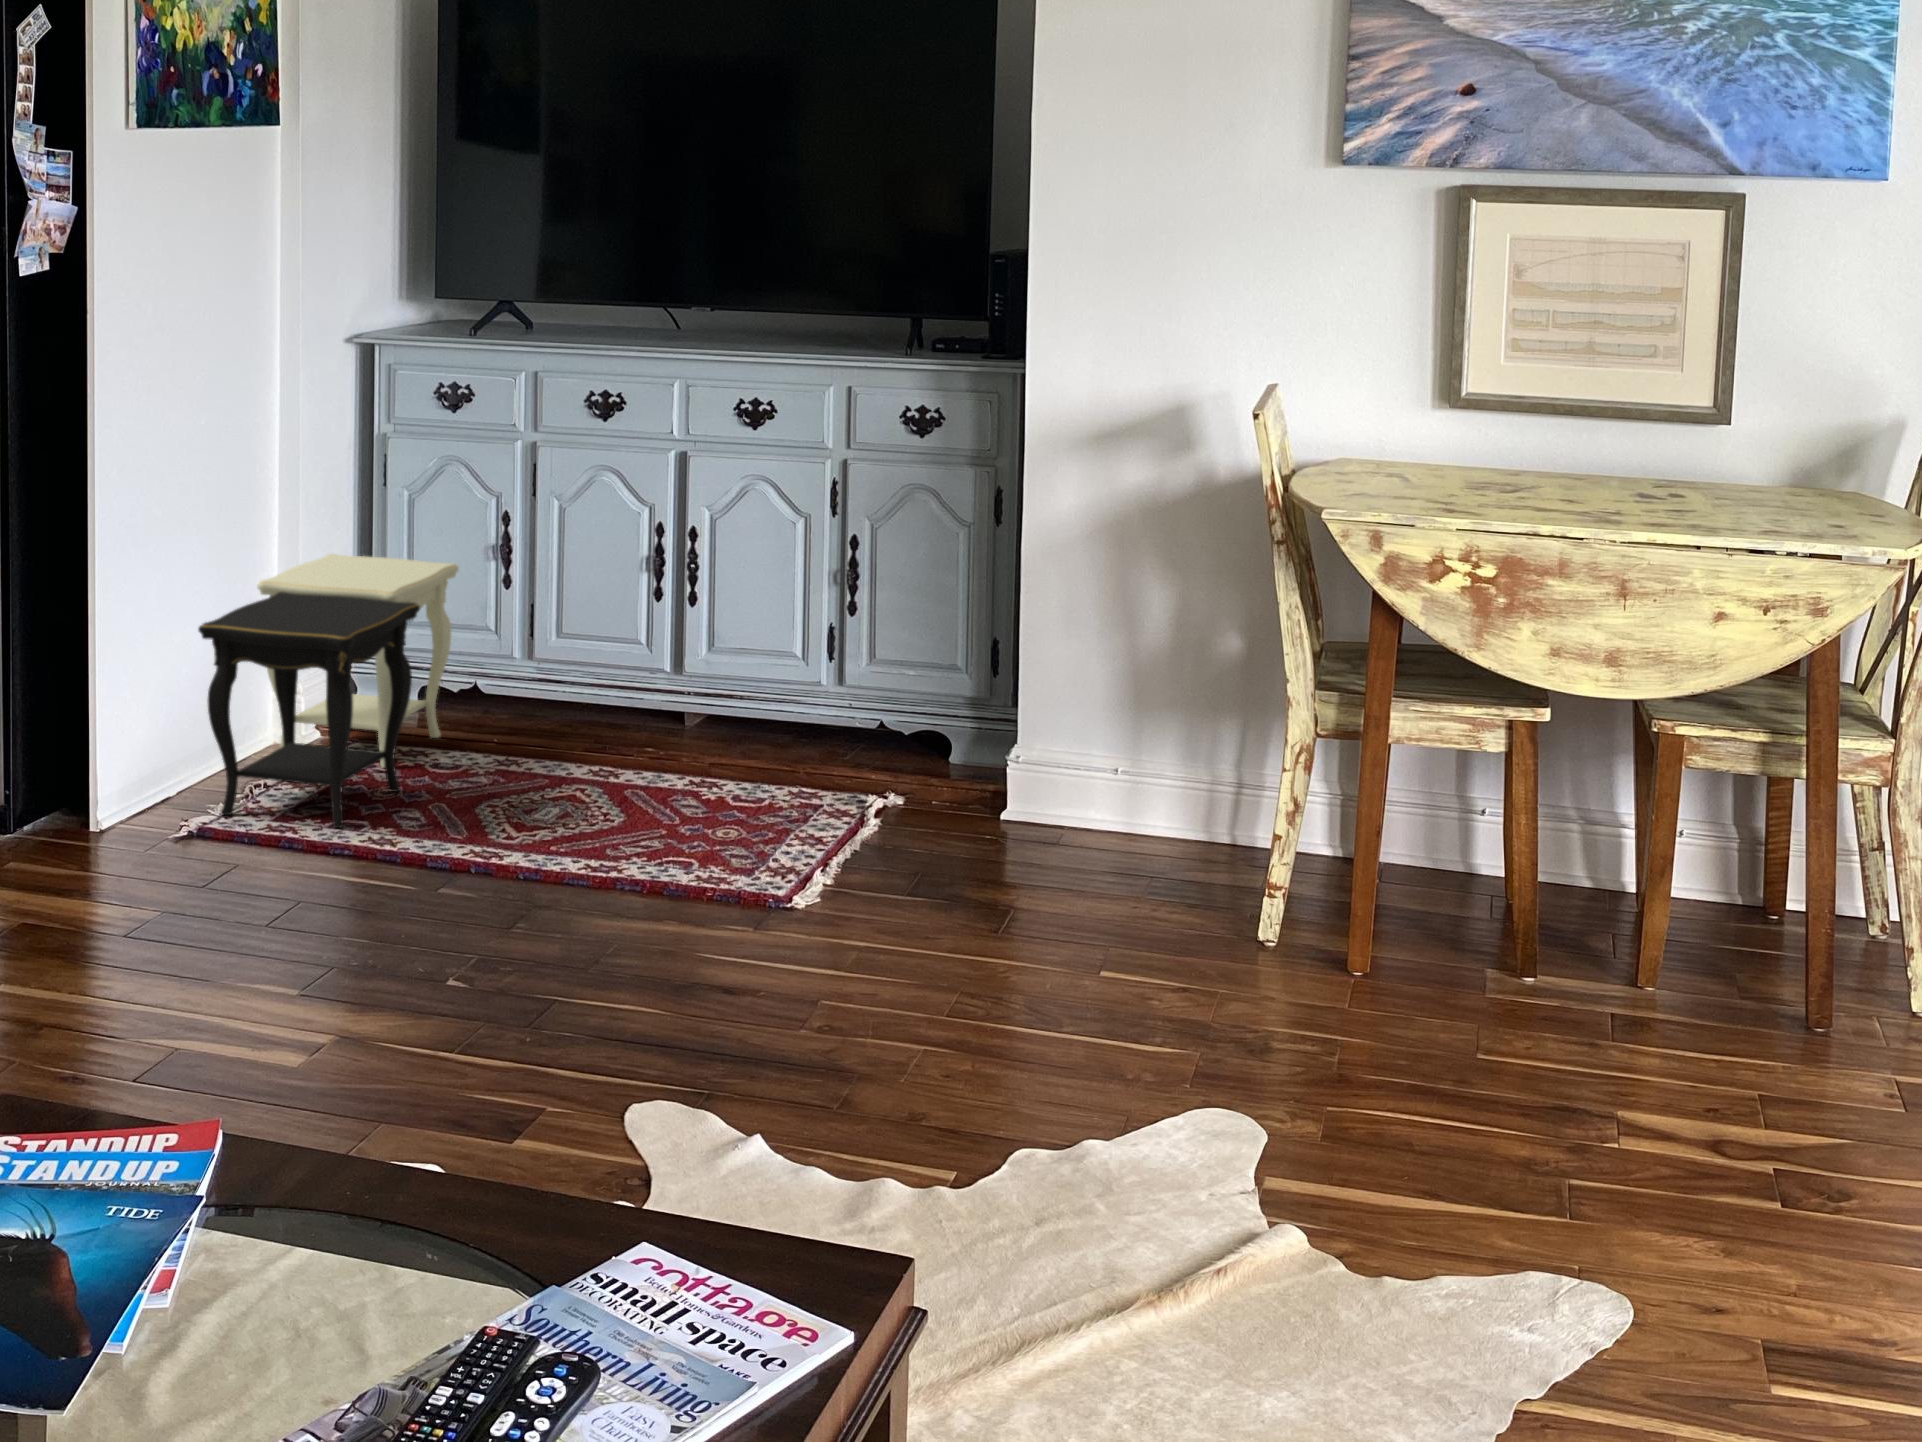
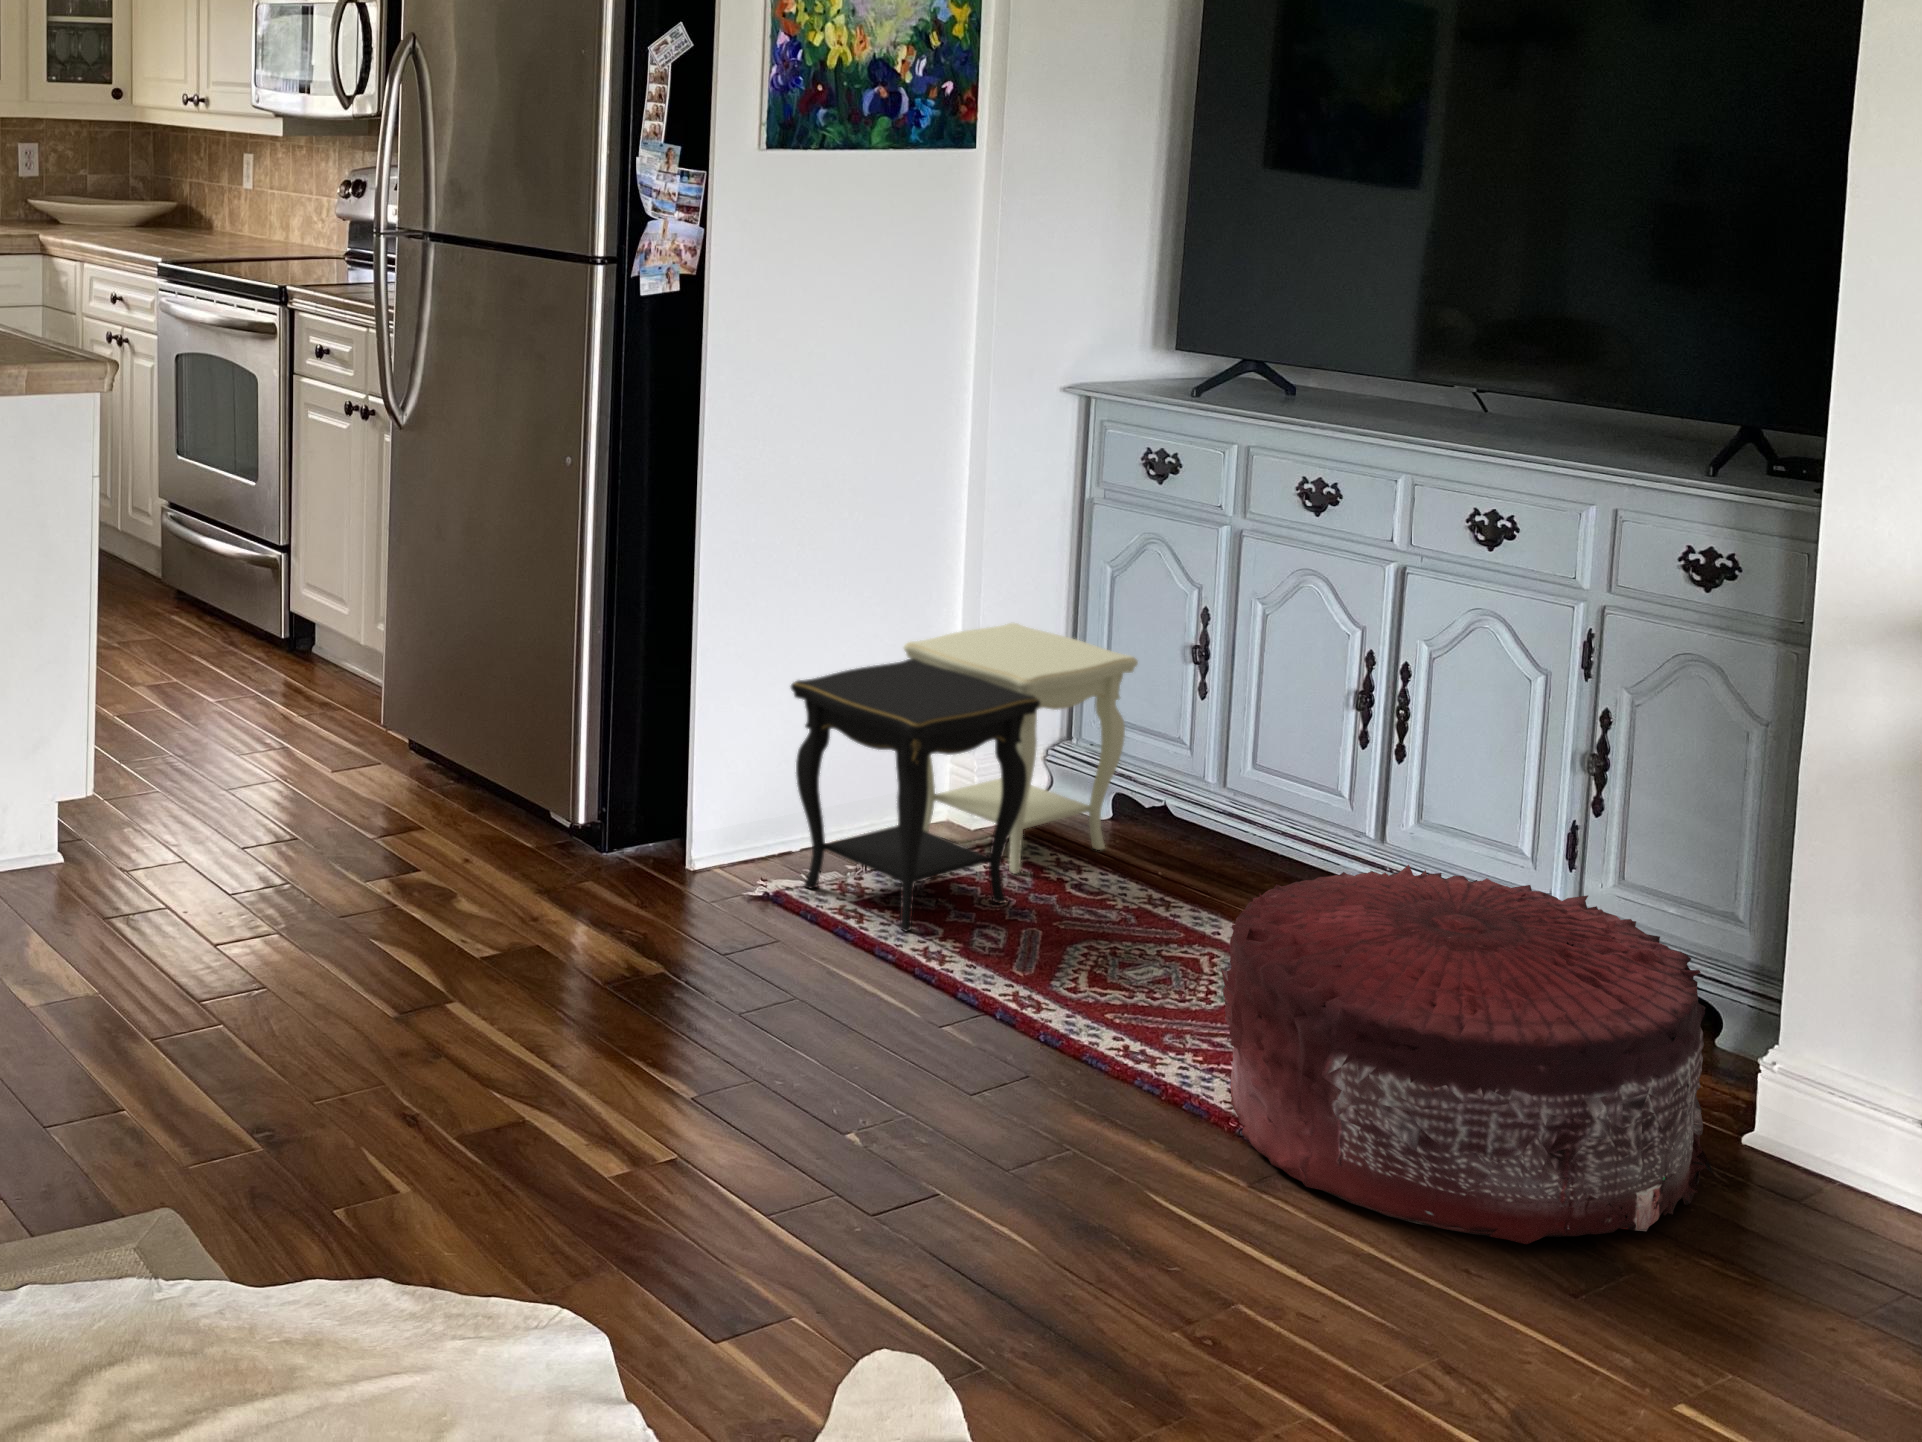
pouf: none [677,667,1023,921] -> present [1221,865,1712,1244]

